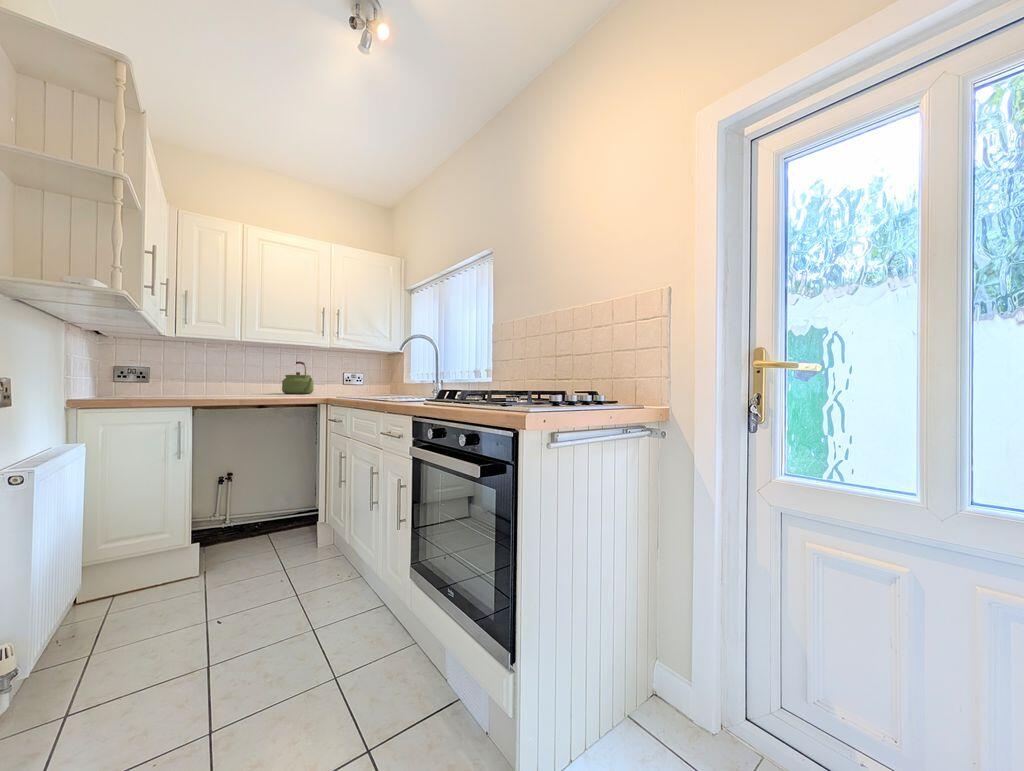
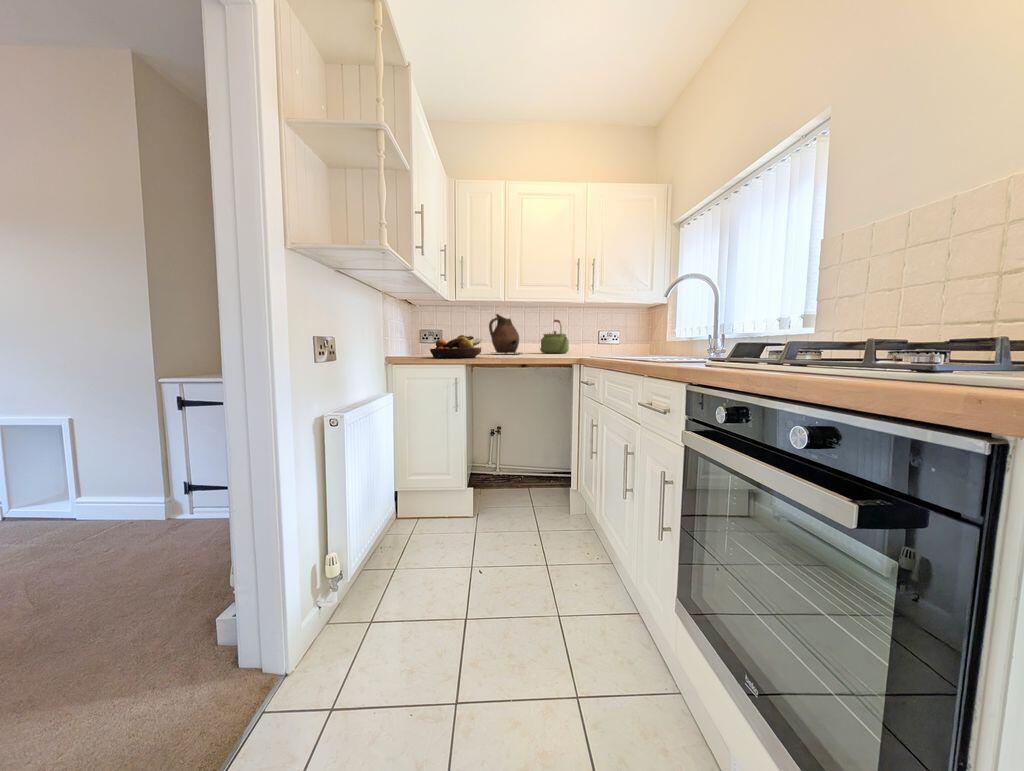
ceramic pitcher: none [220,353,262,395] -> present [489,314,519,354]
fruit bowl: none [144,376,217,400] -> present [430,335,482,358]

